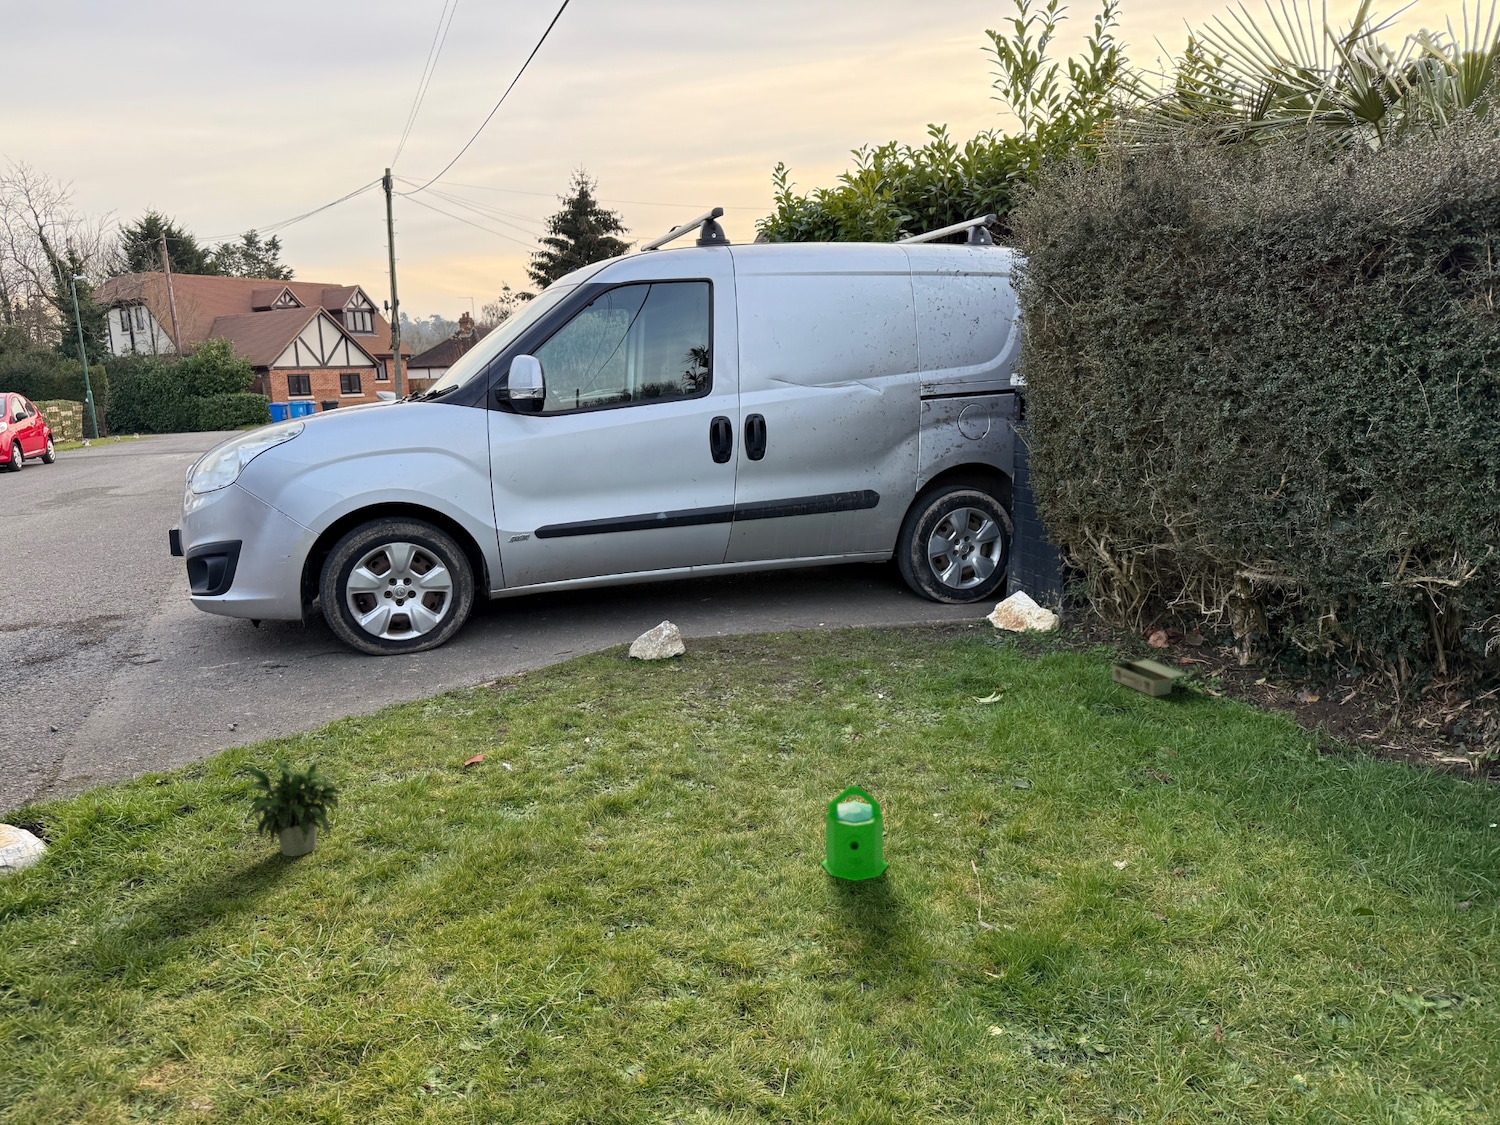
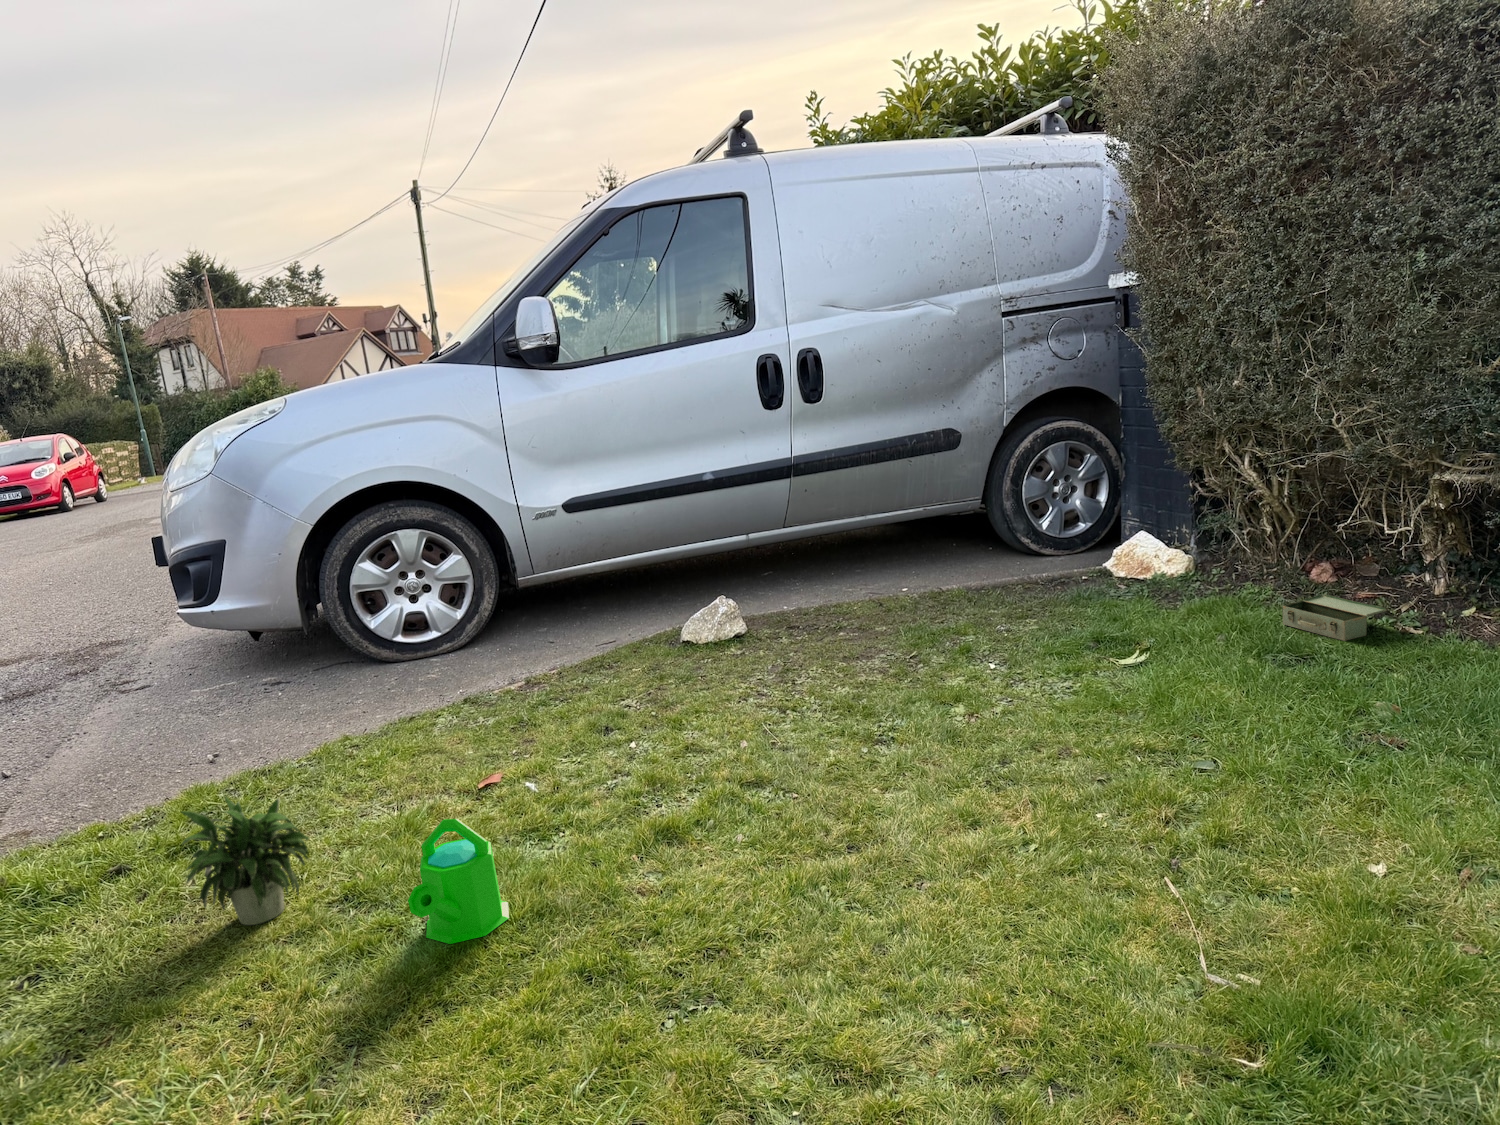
watering can: present [822,786,888,881] -> present [408,819,509,944]

